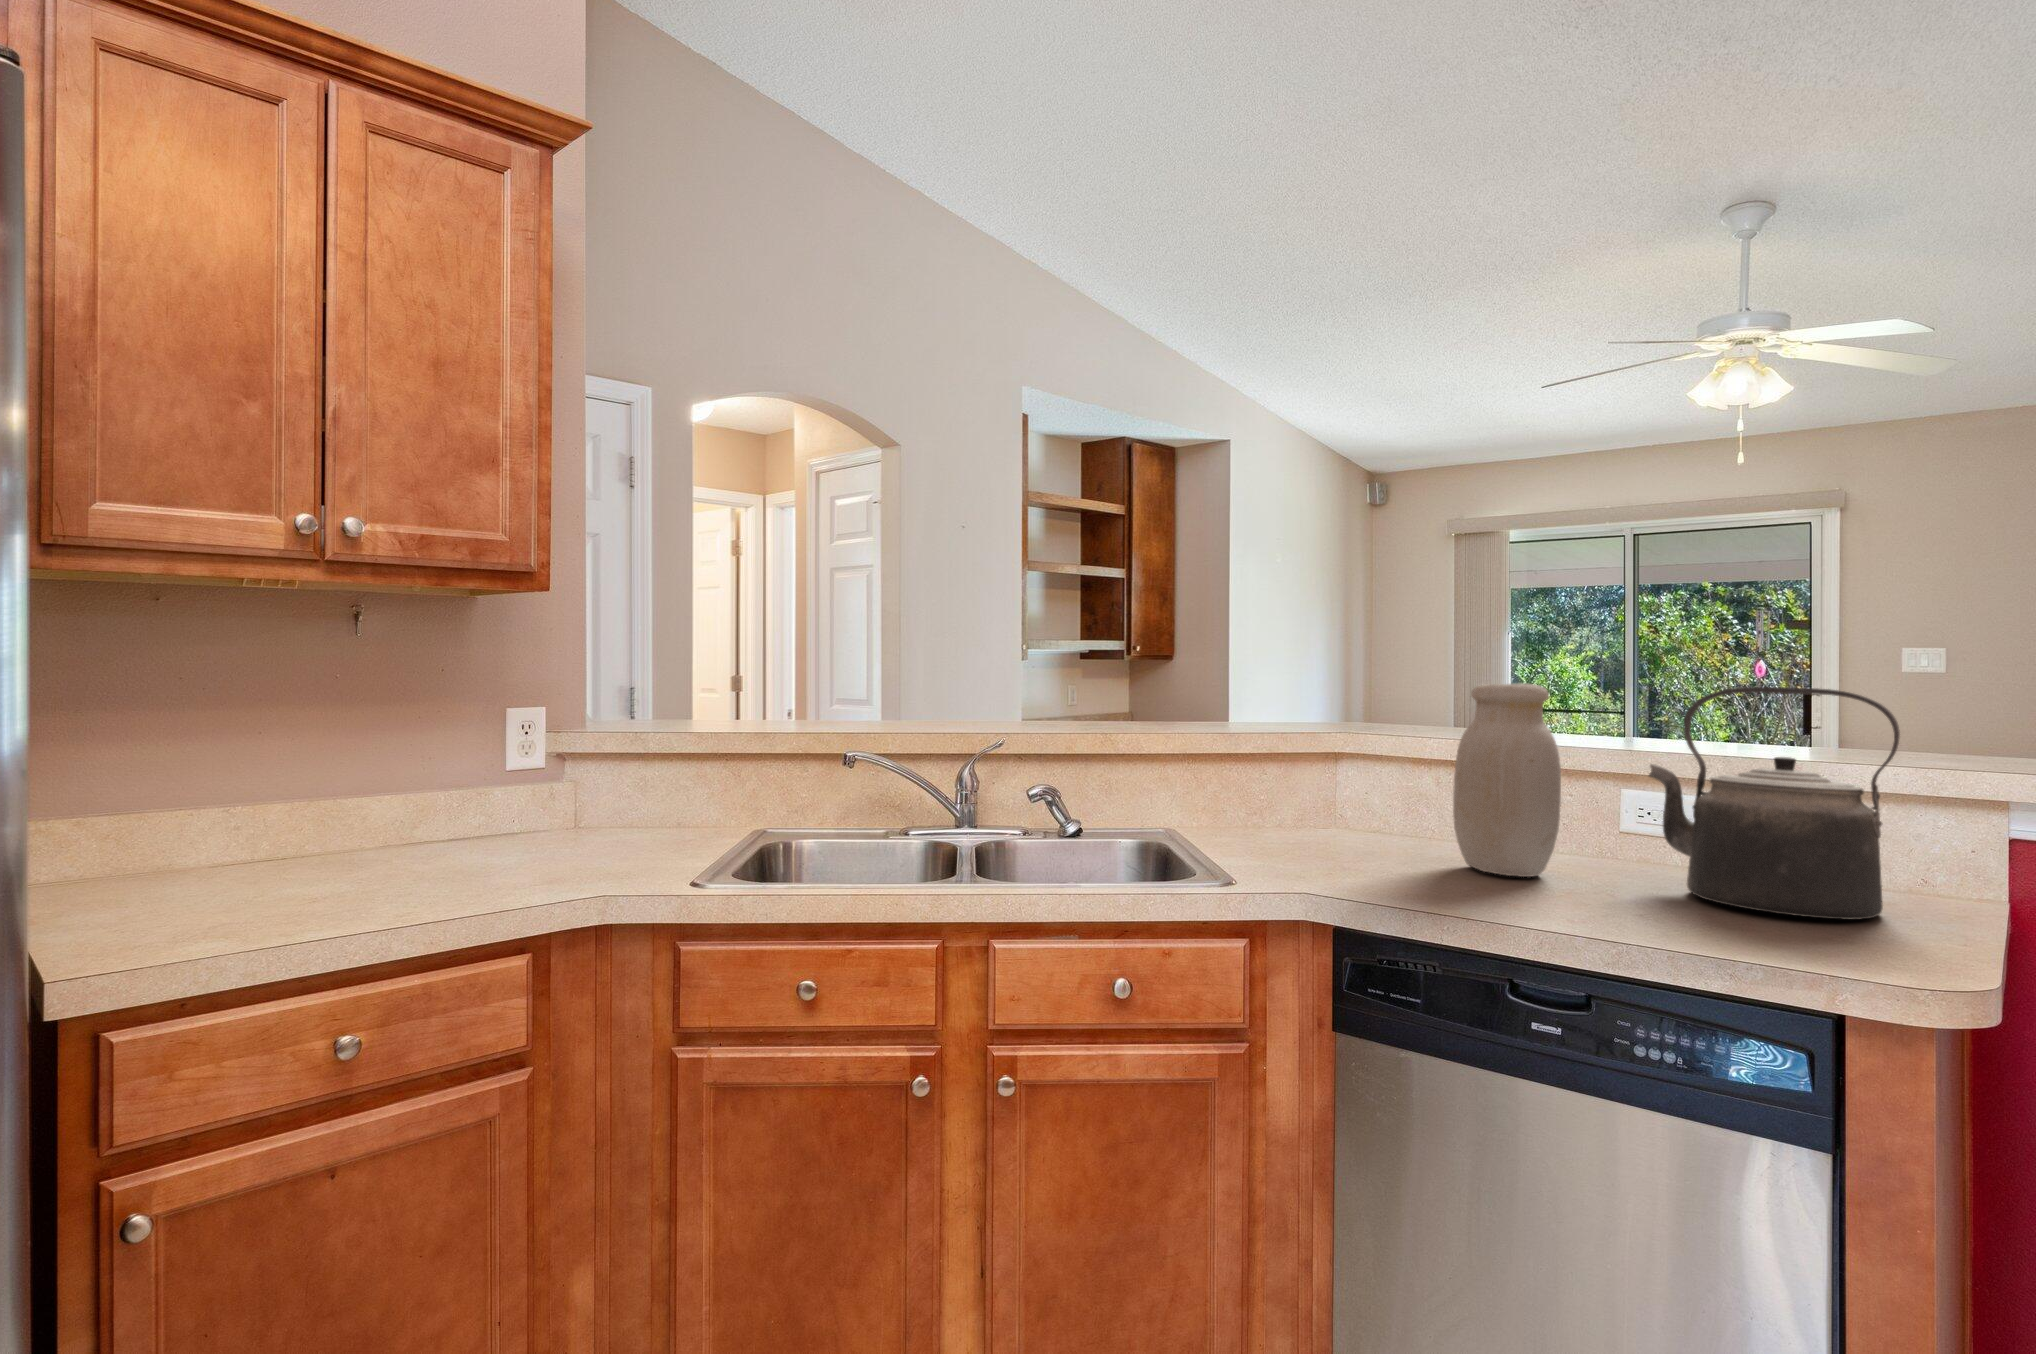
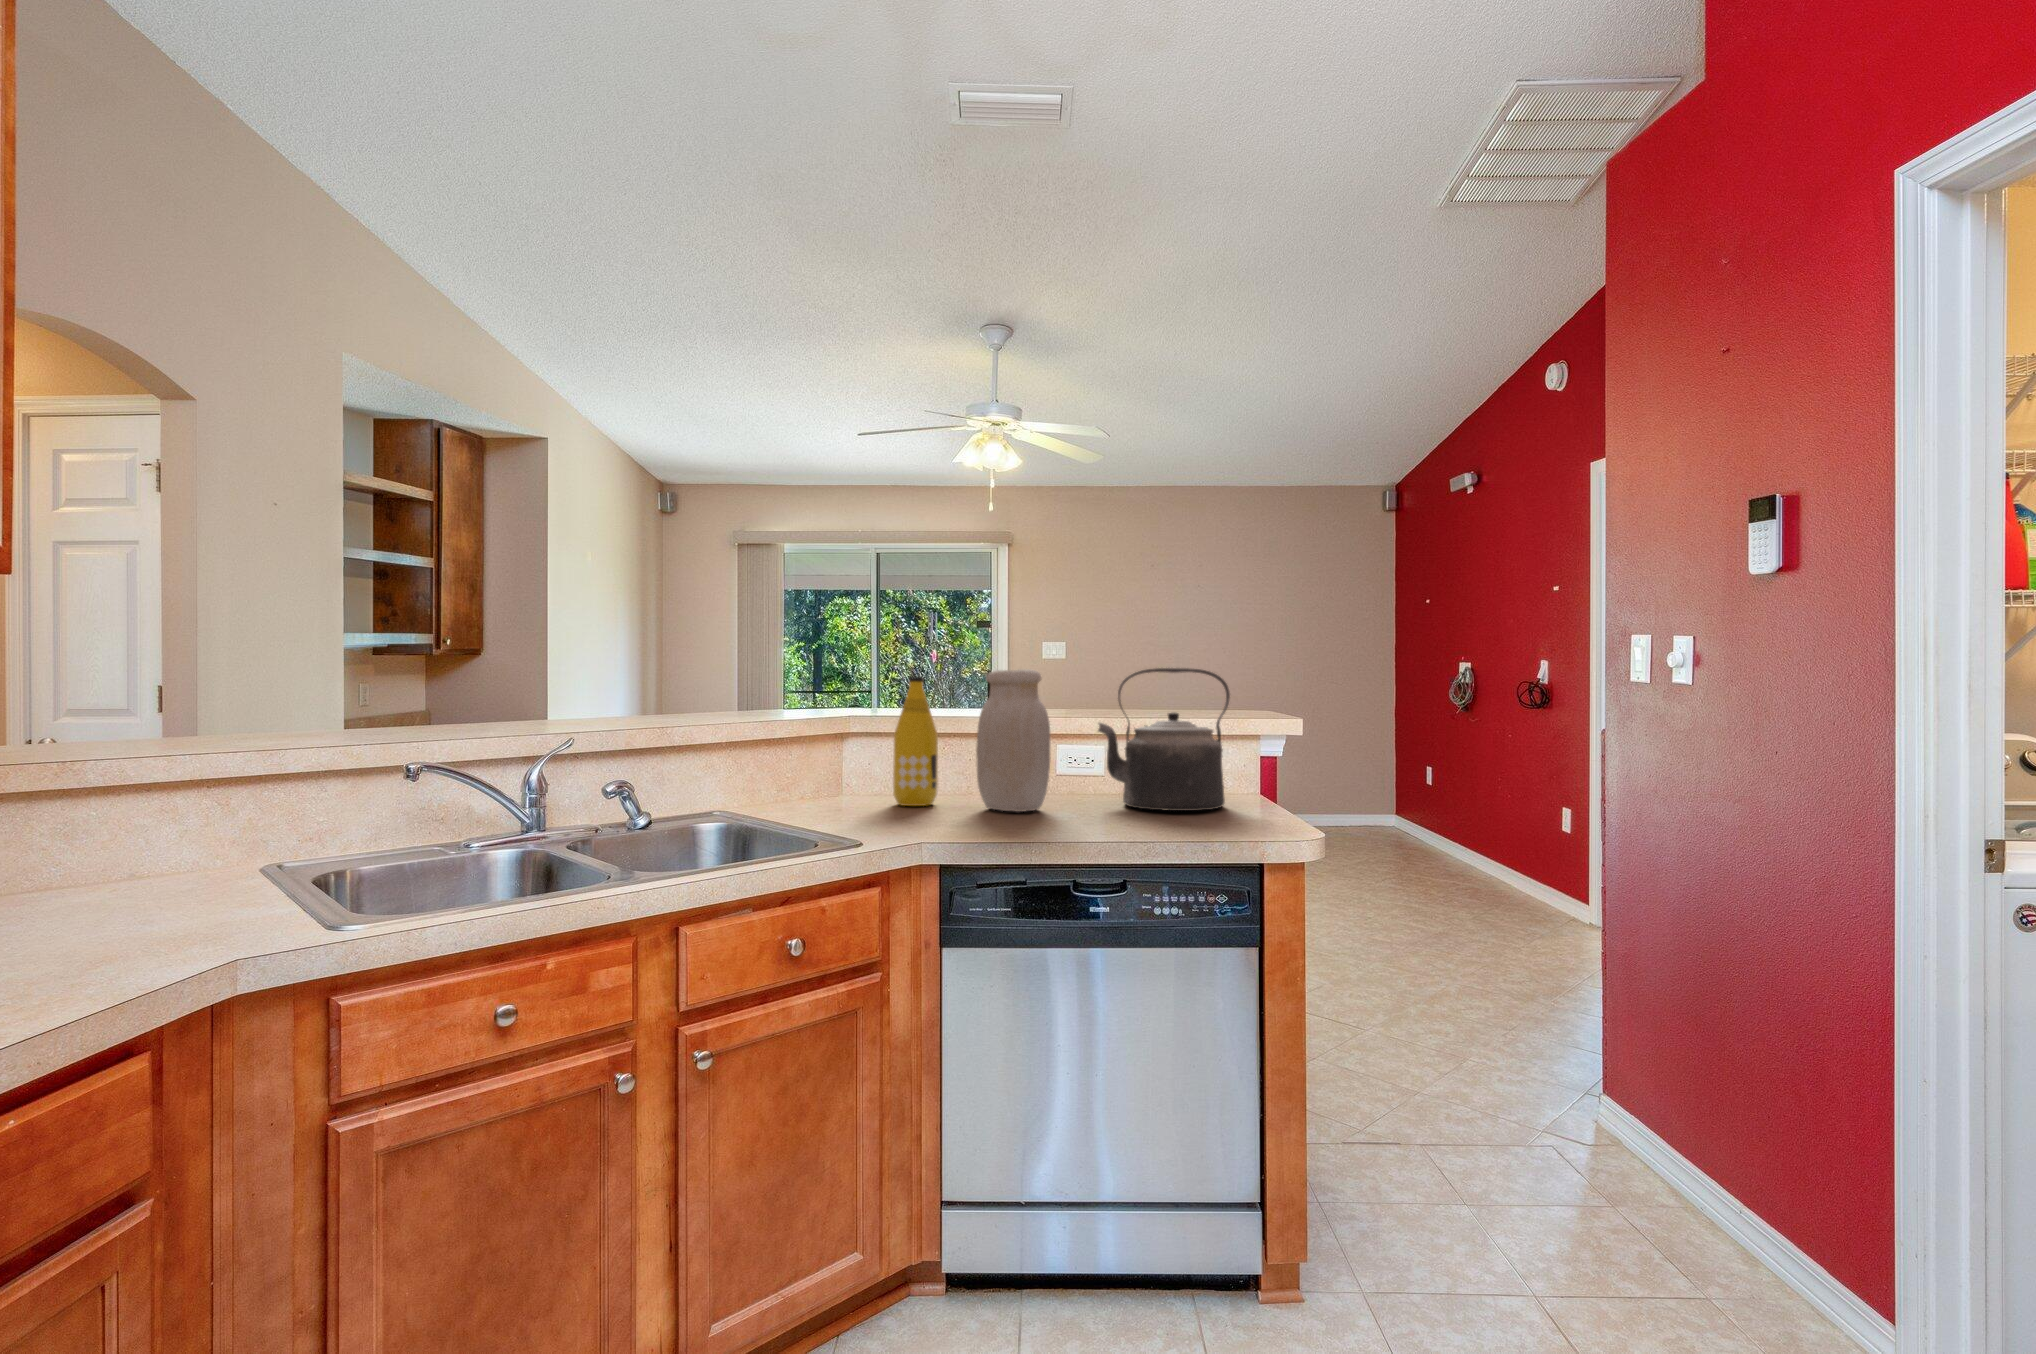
bottle: none [1363,690,1424,851] -> present [893,677,938,806]

